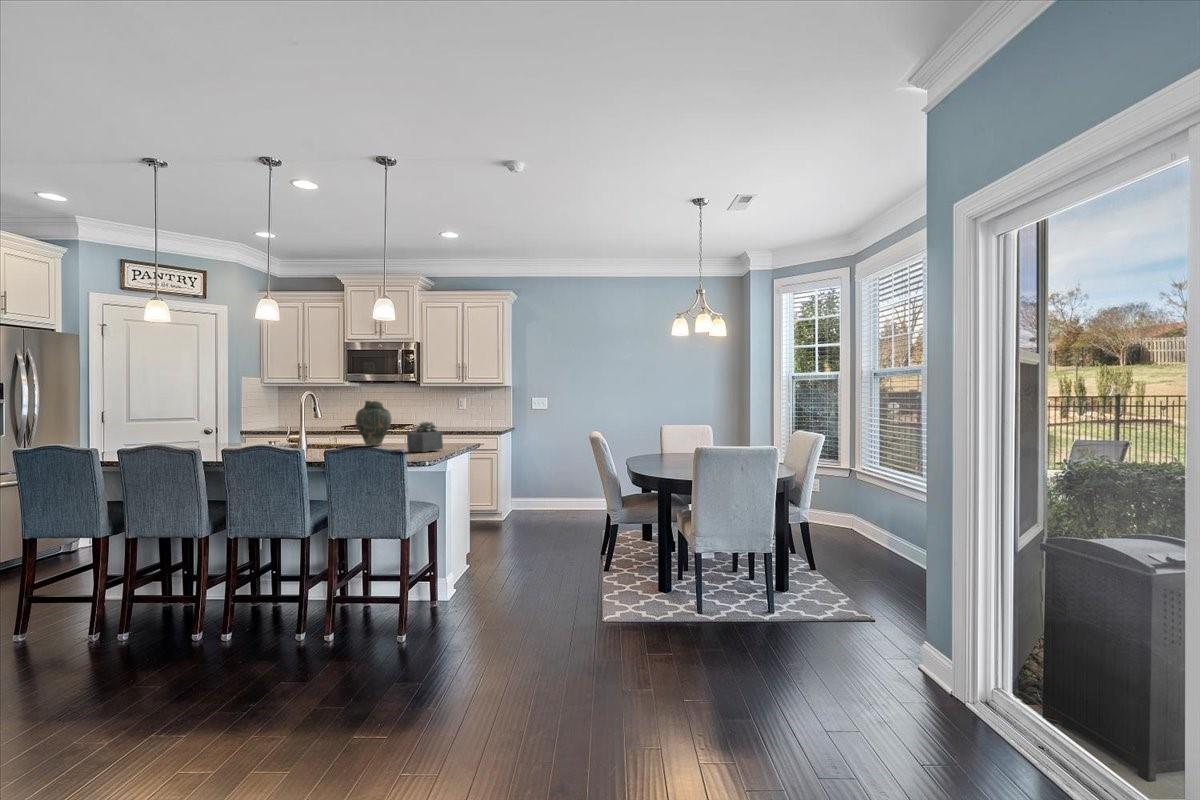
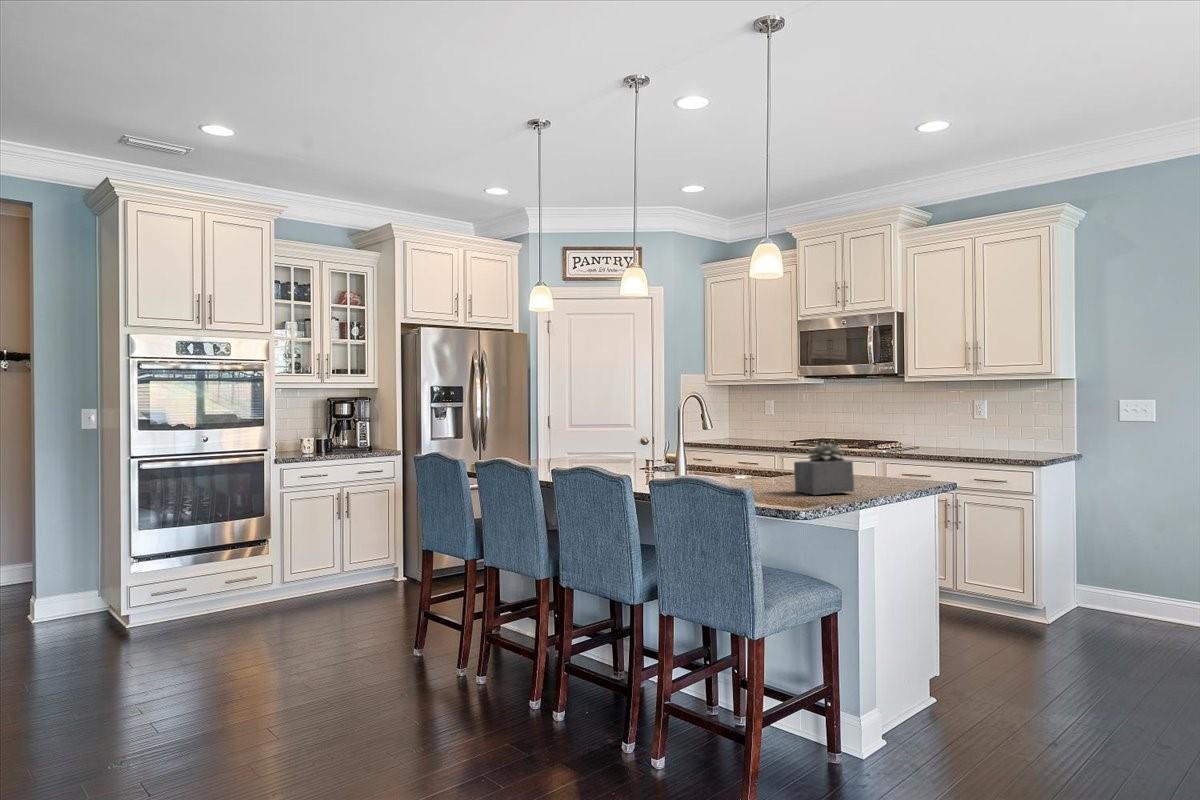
vase: present [355,401,391,446] -> none [748,407,800,476]

